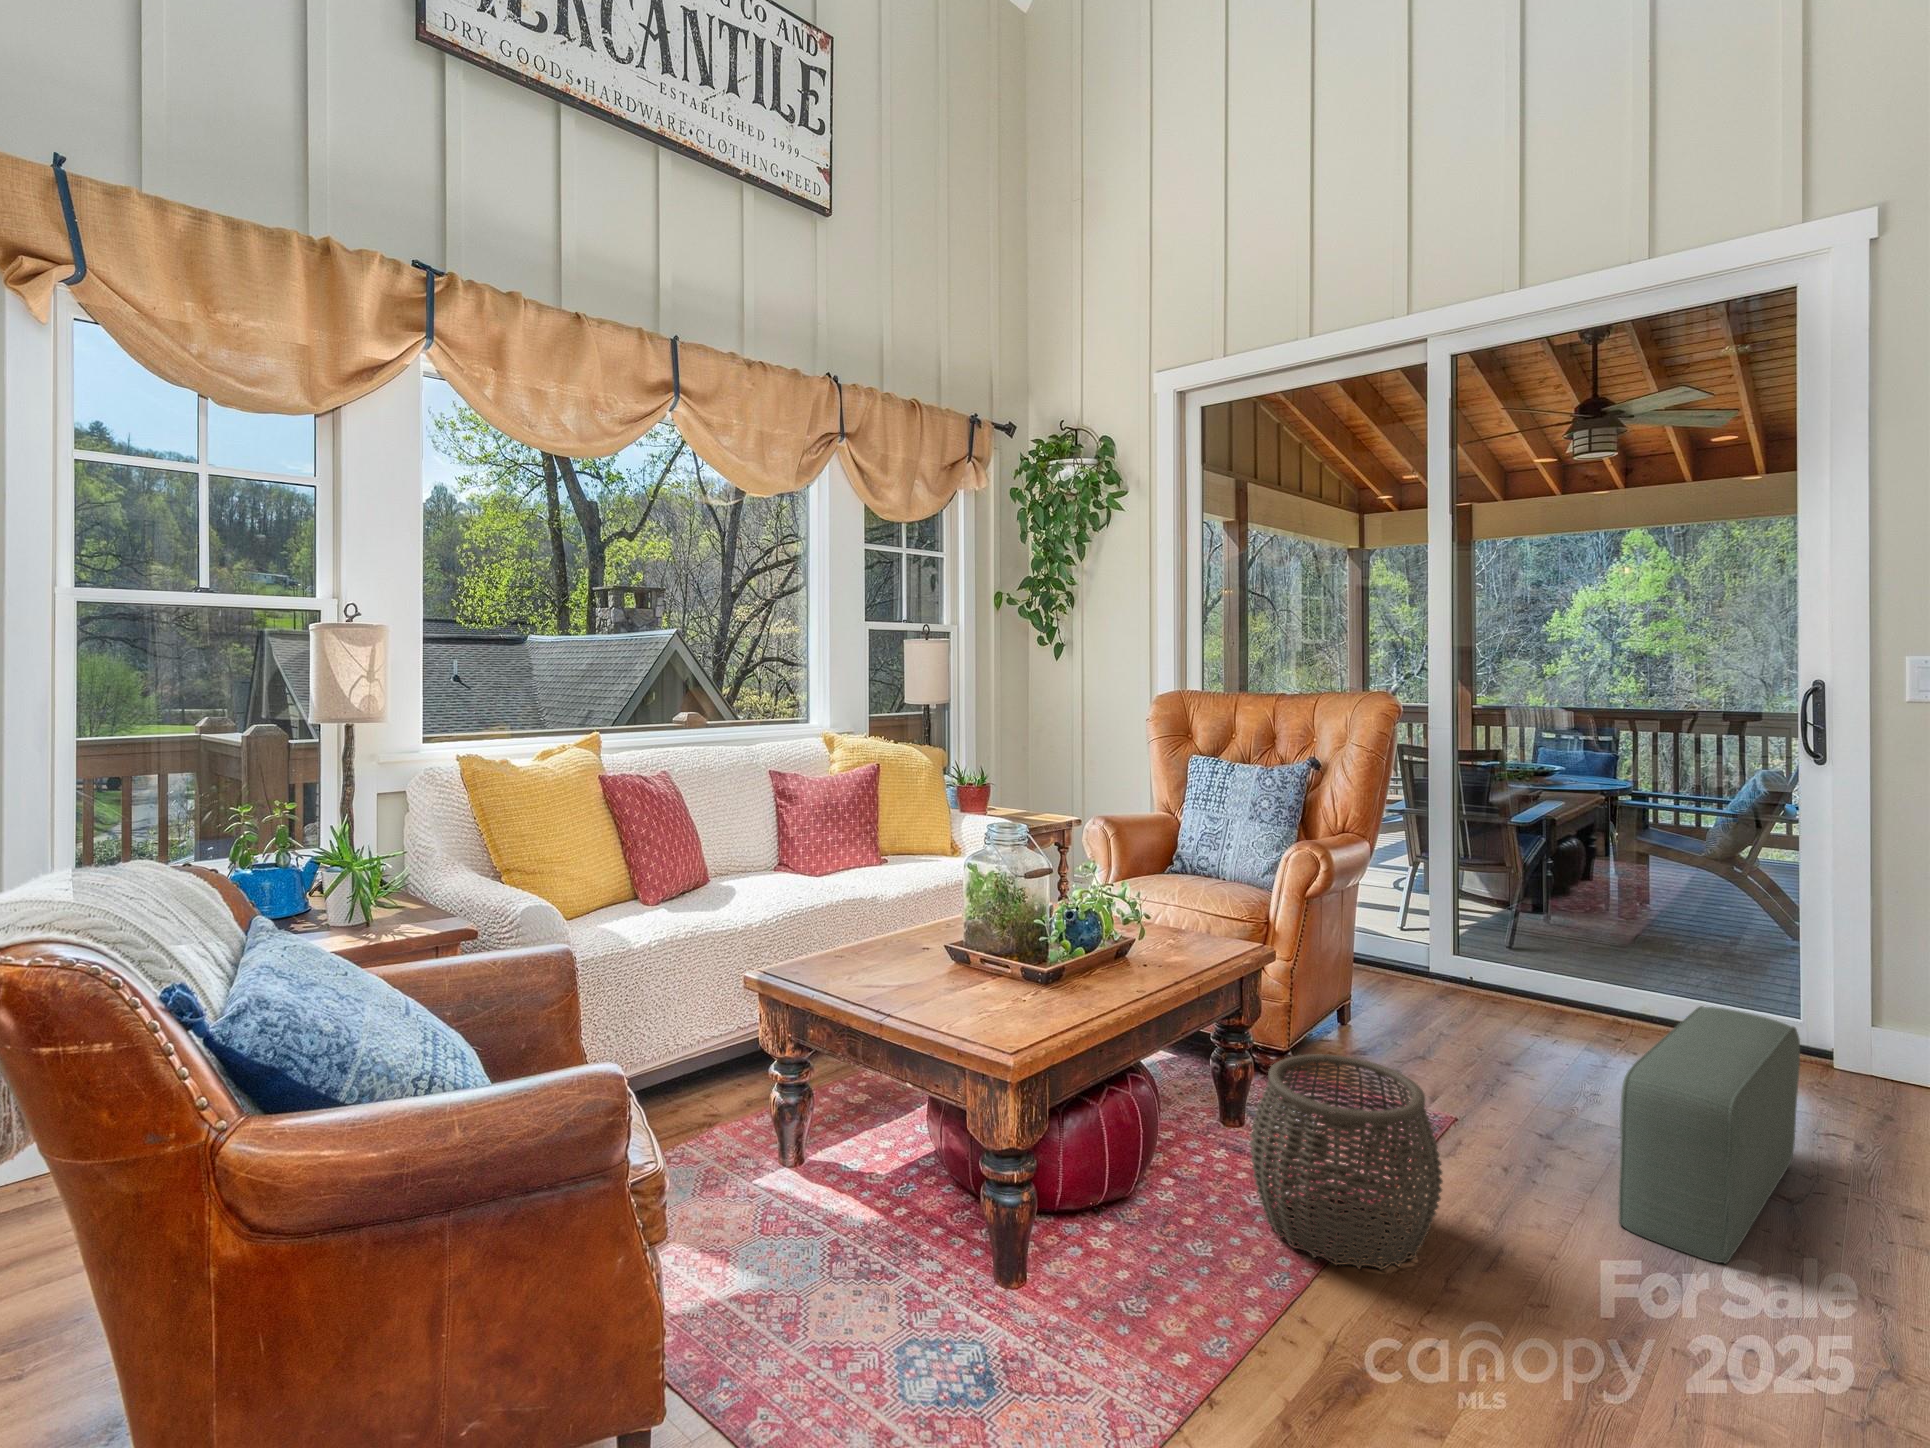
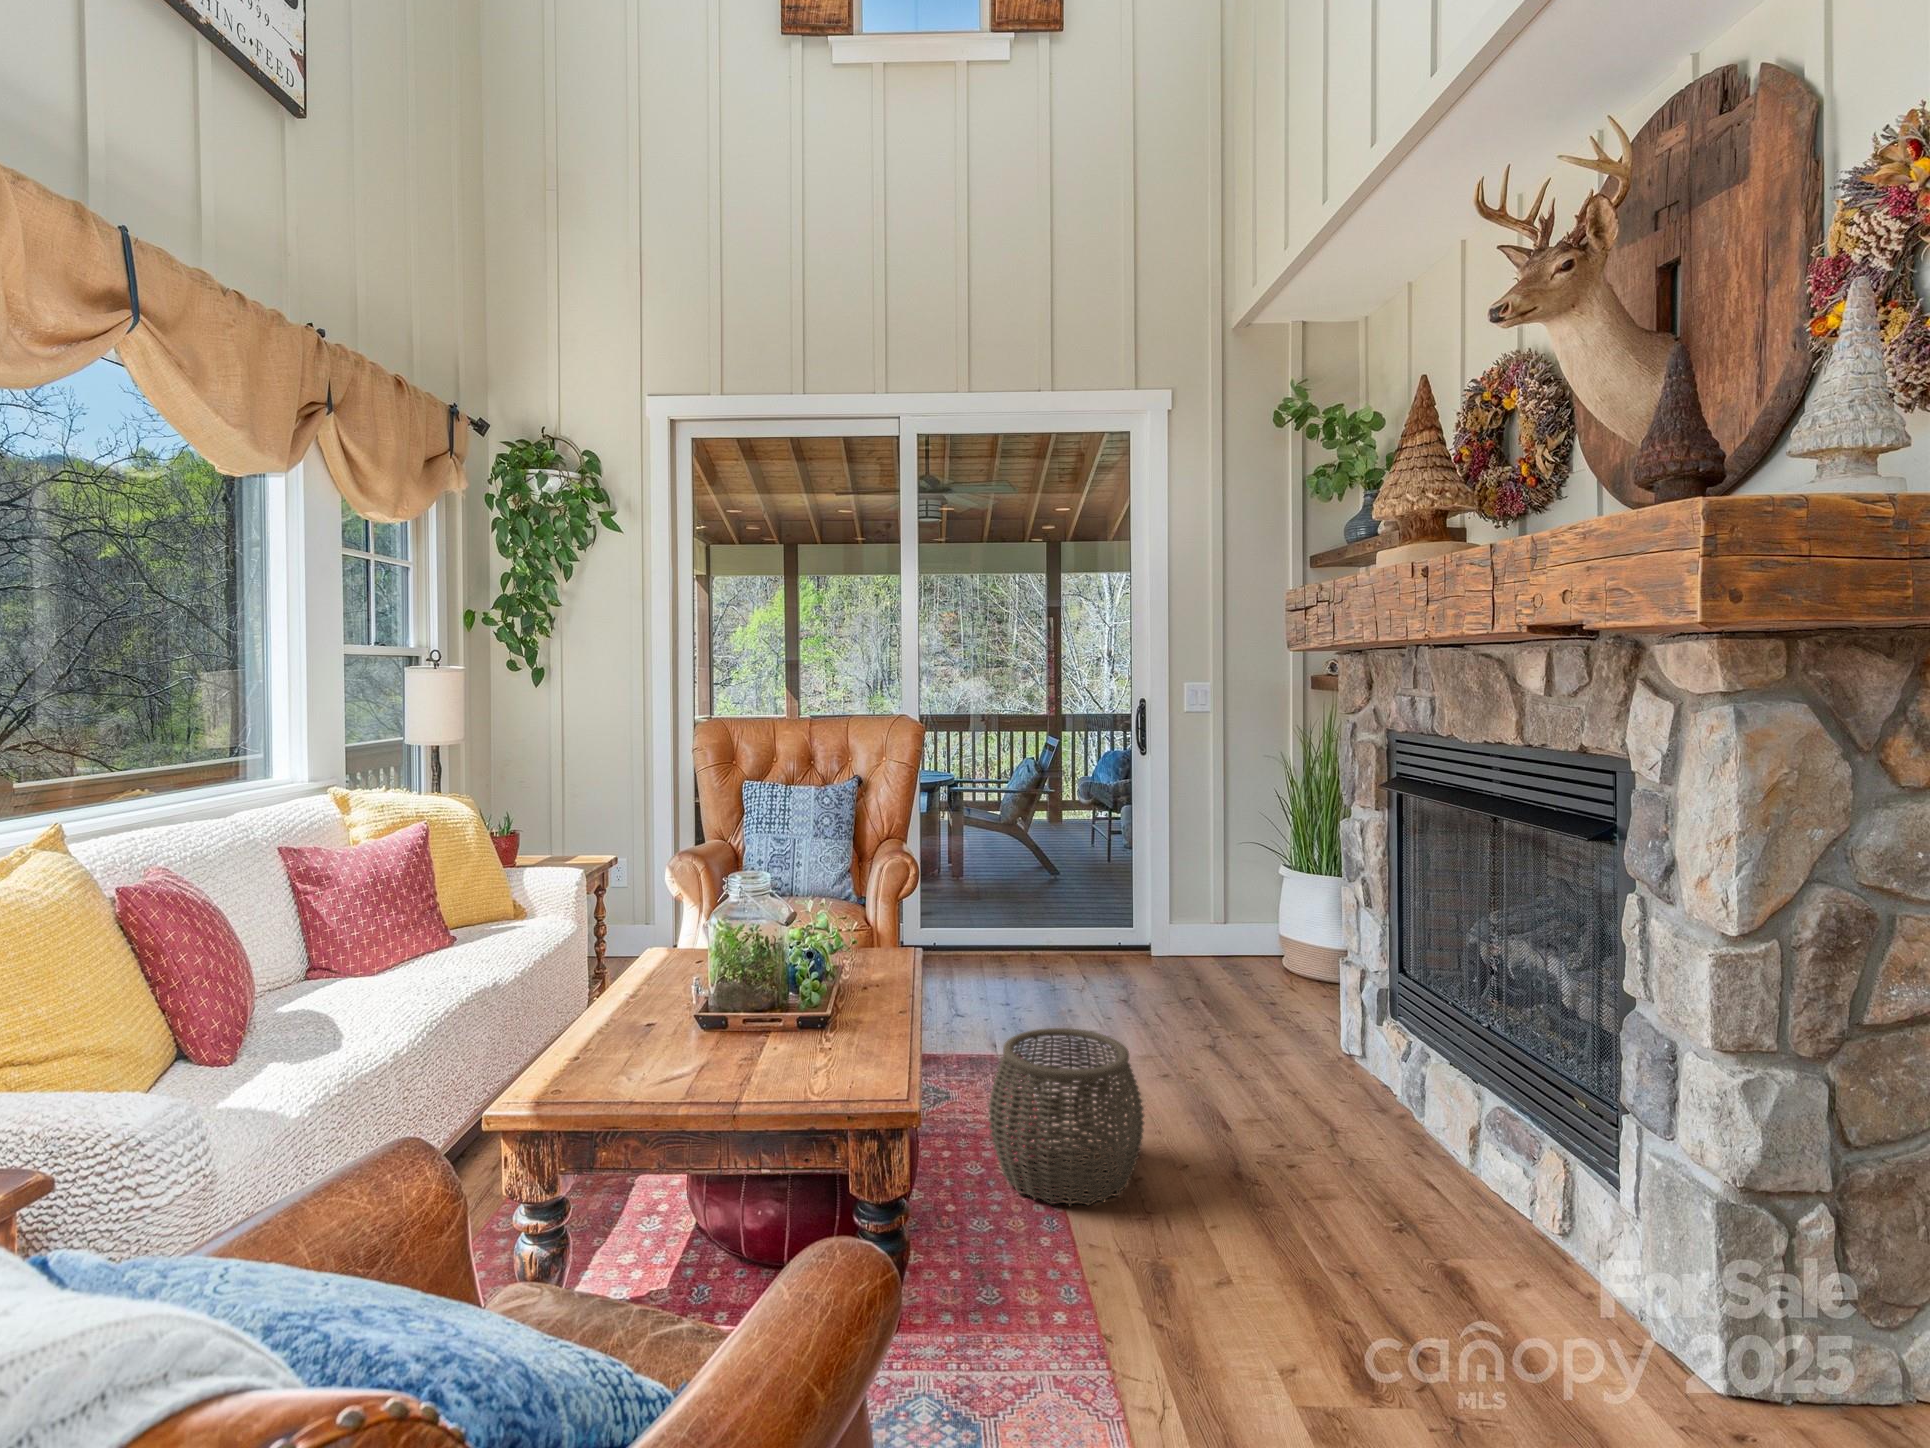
pouf: present [1619,1006,1800,1264] -> none [1181,934,1274,1115]

